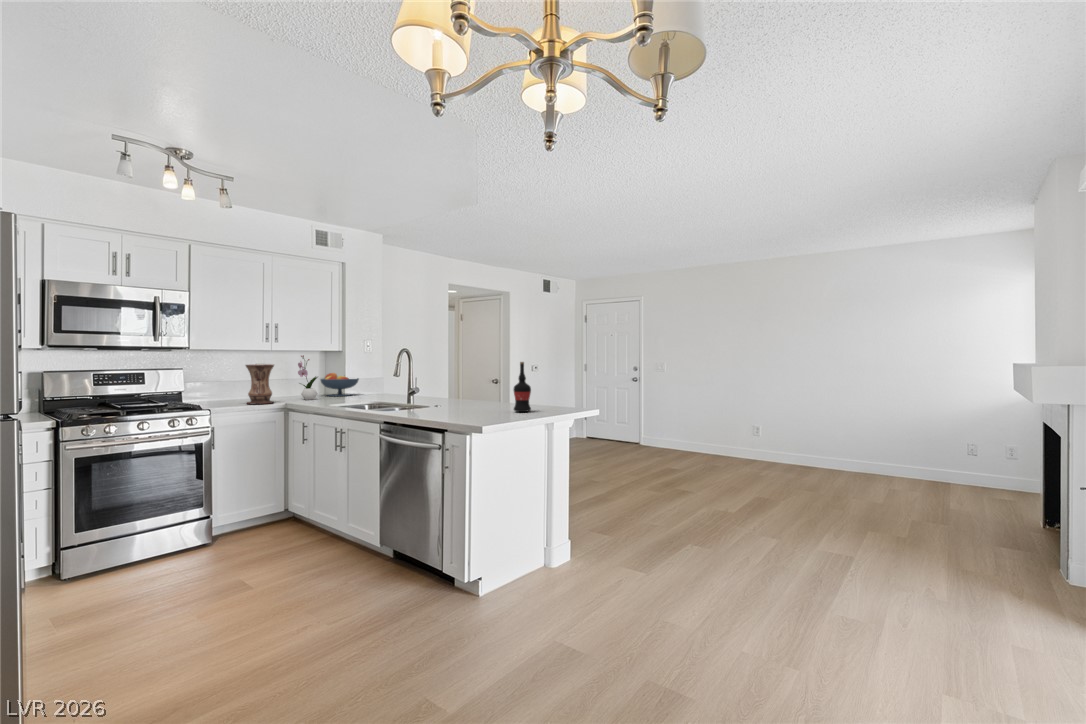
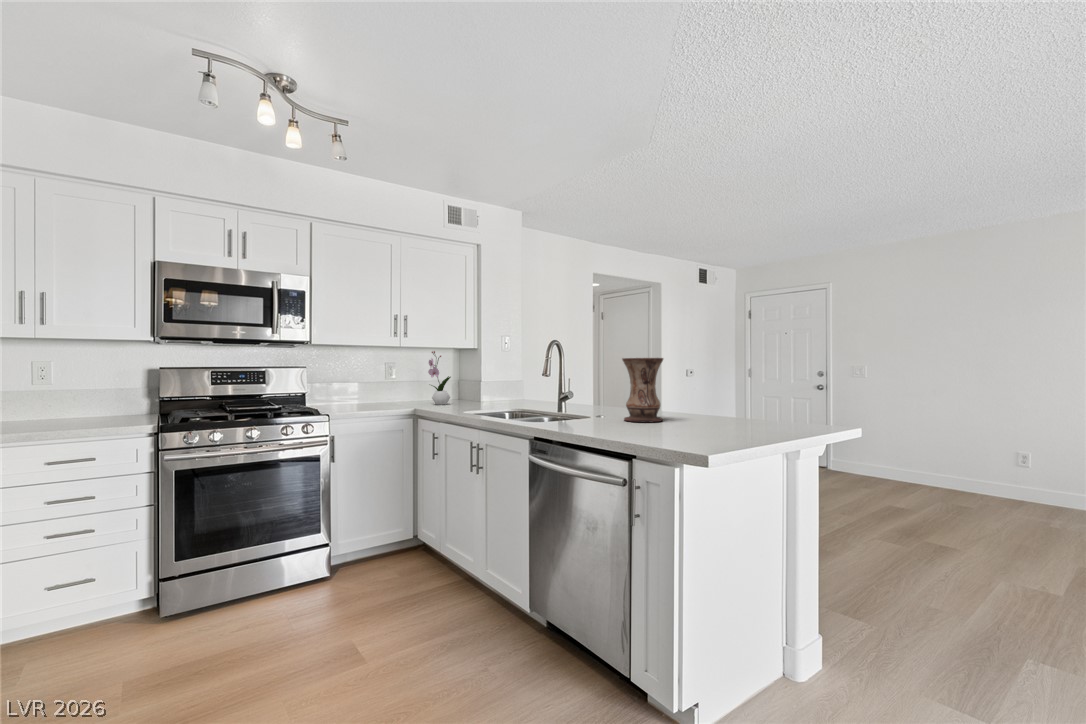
wine bottle: present [514,362,531,412] -> none [726,351,757,429]
vase: present [246,364,274,405] -> present [622,358,663,422]
fruit bowl: present [321,373,359,396] -> none [453,373,497,401]

